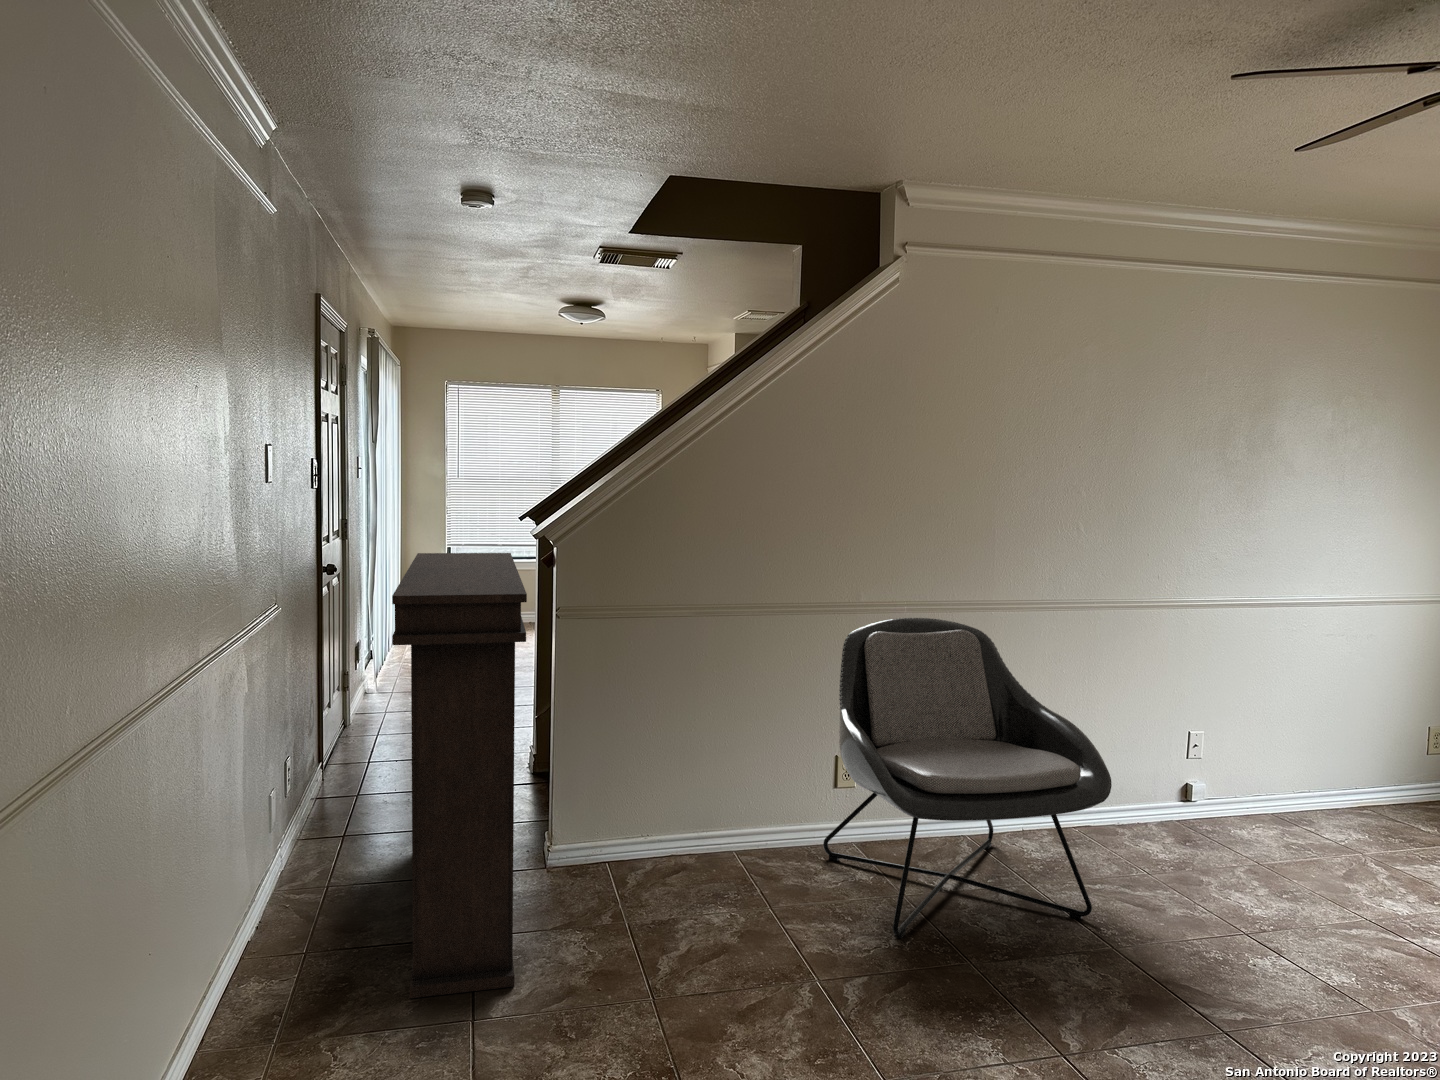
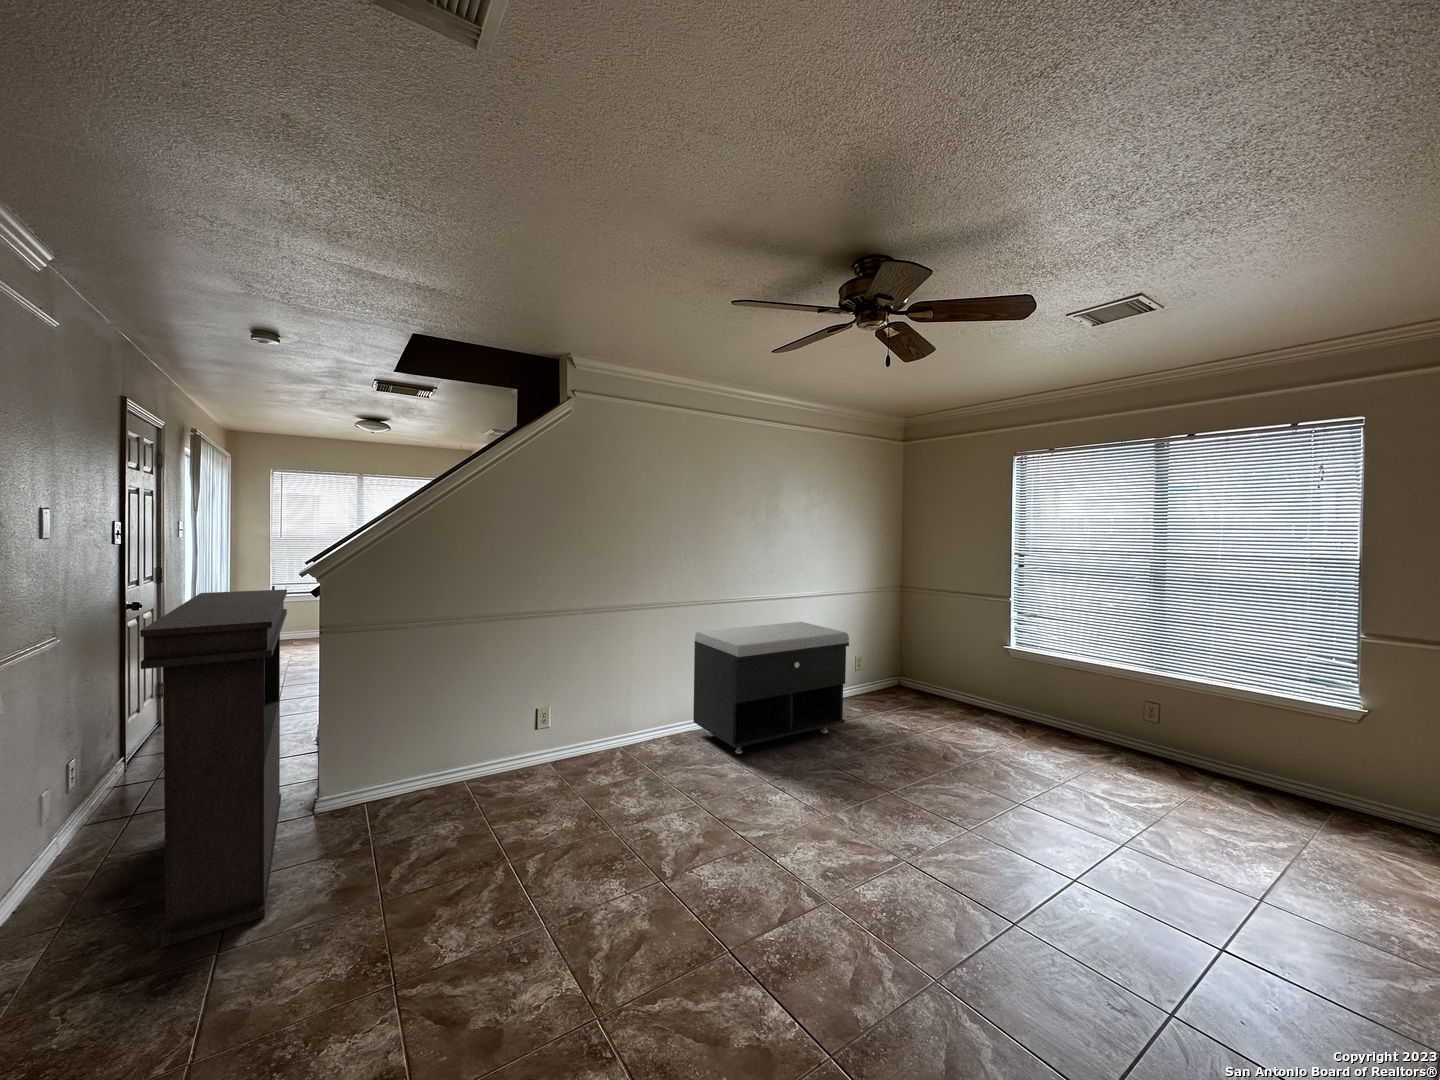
lounge chair: present [823,618,1112,938] -> none [528,618,695,823]
storage bench: none [1089,650,1418,875] -> present [693,622,849,754]

